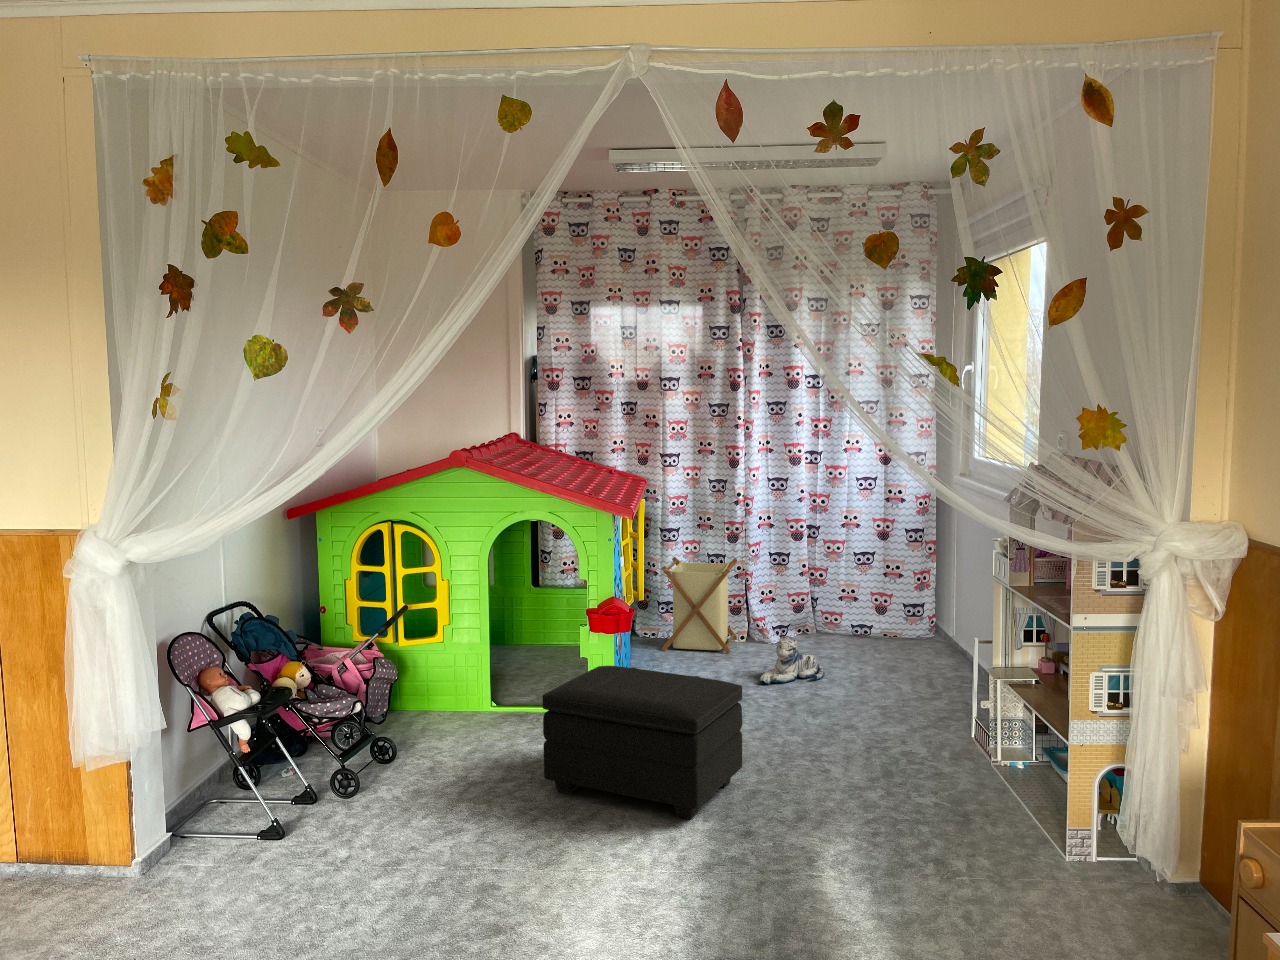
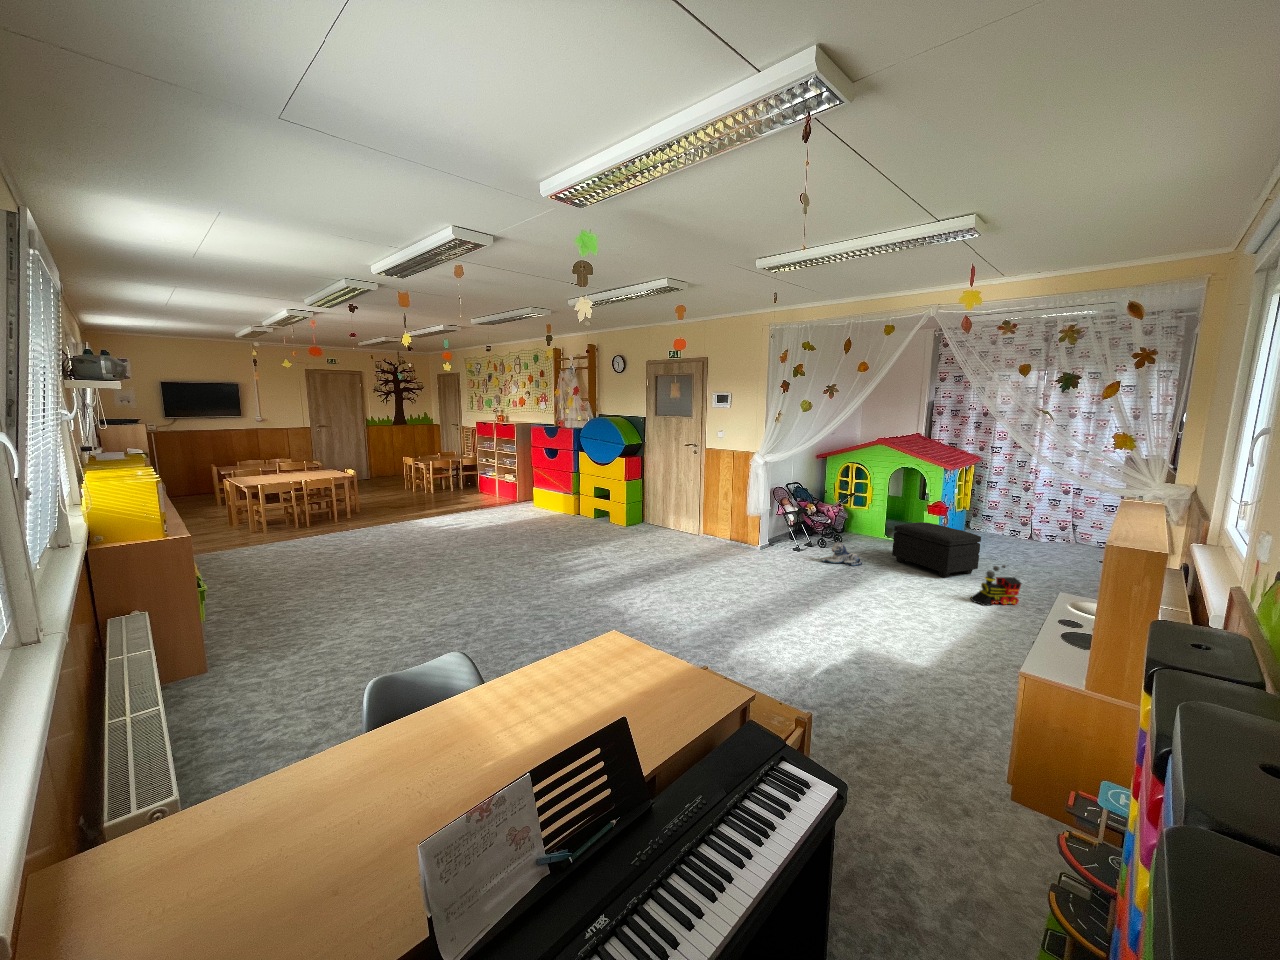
laundry basket: present [662,557,737,654] -> none [977,494,1027,540]
plush toy: present [760,636,825,684] -> present [821,541,862,566]
toy train: none [787,771,890,901] -> present [971,565,1022,605]

